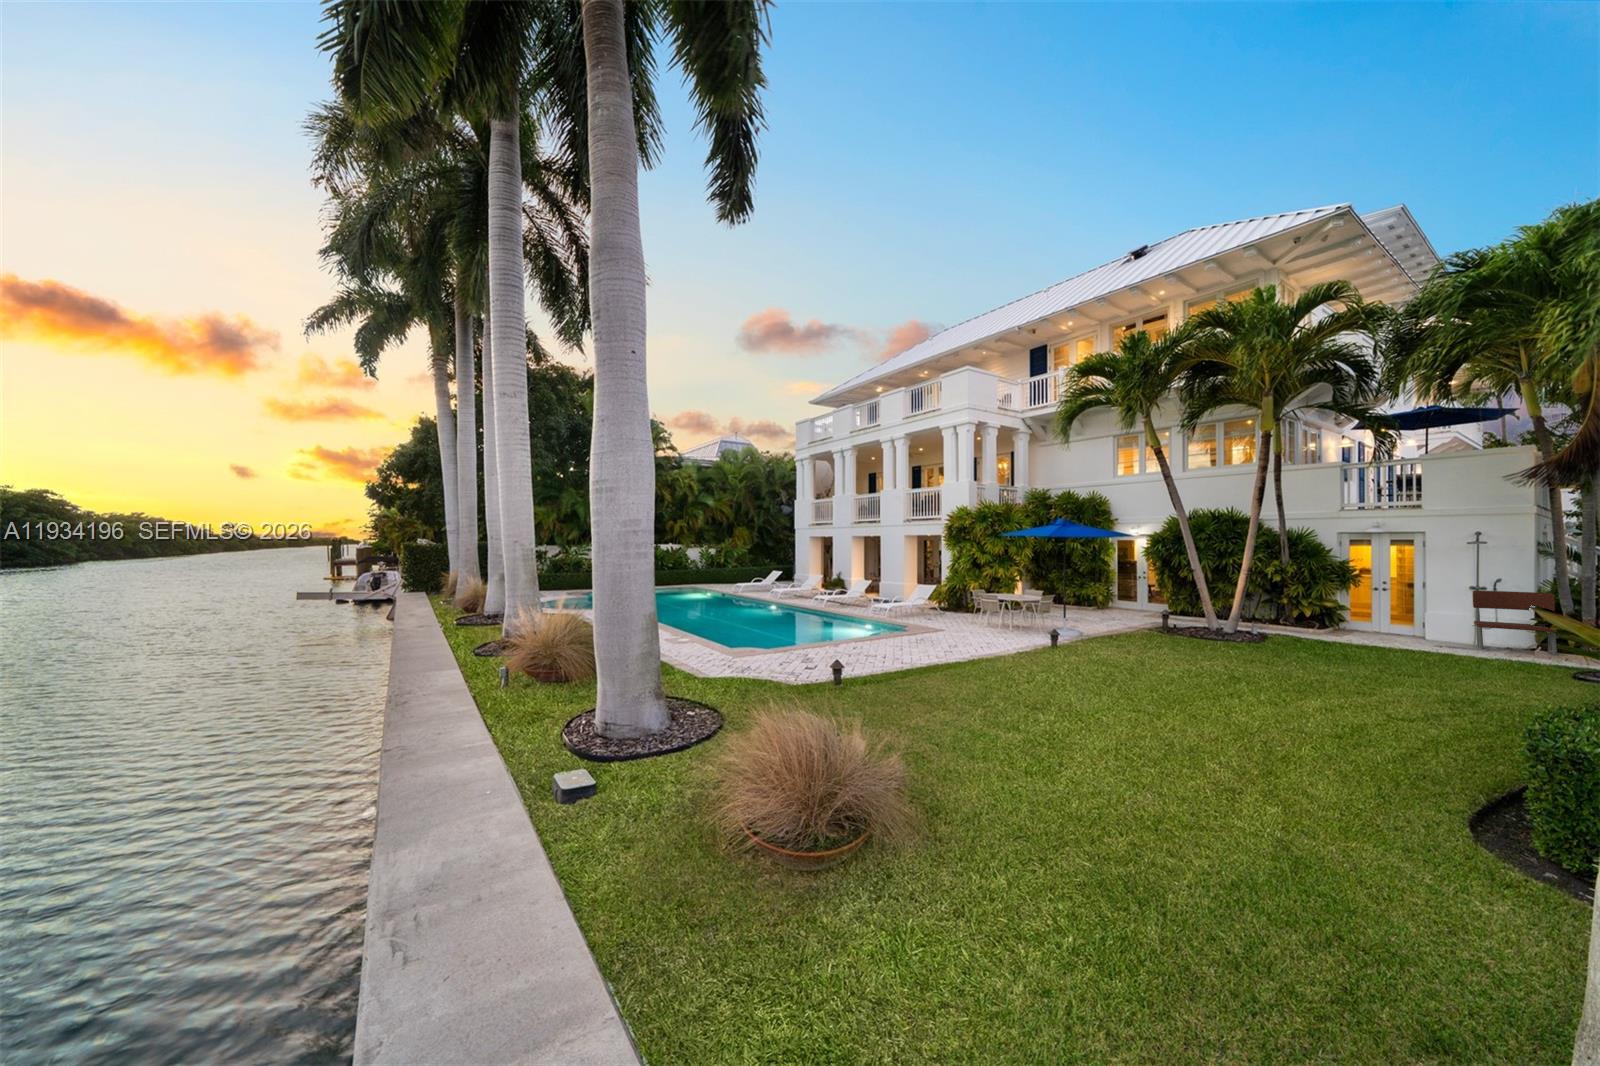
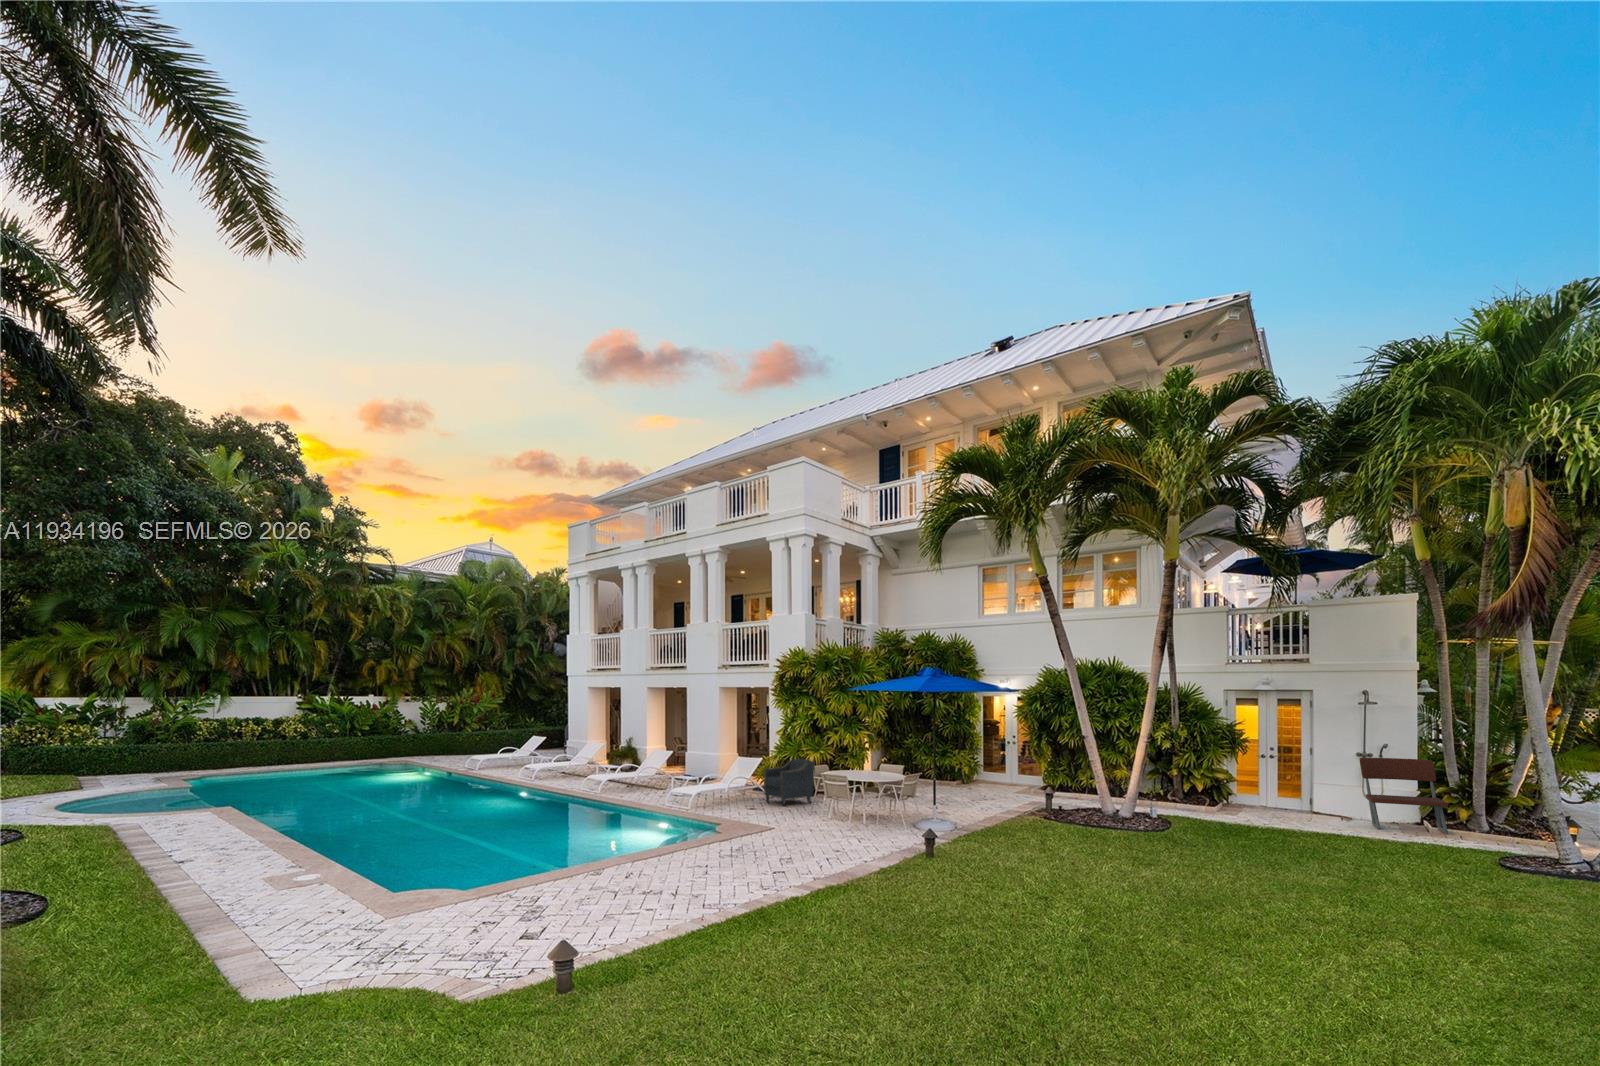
chair: none [938,581,976,616] -> present [764,759,815,806]

